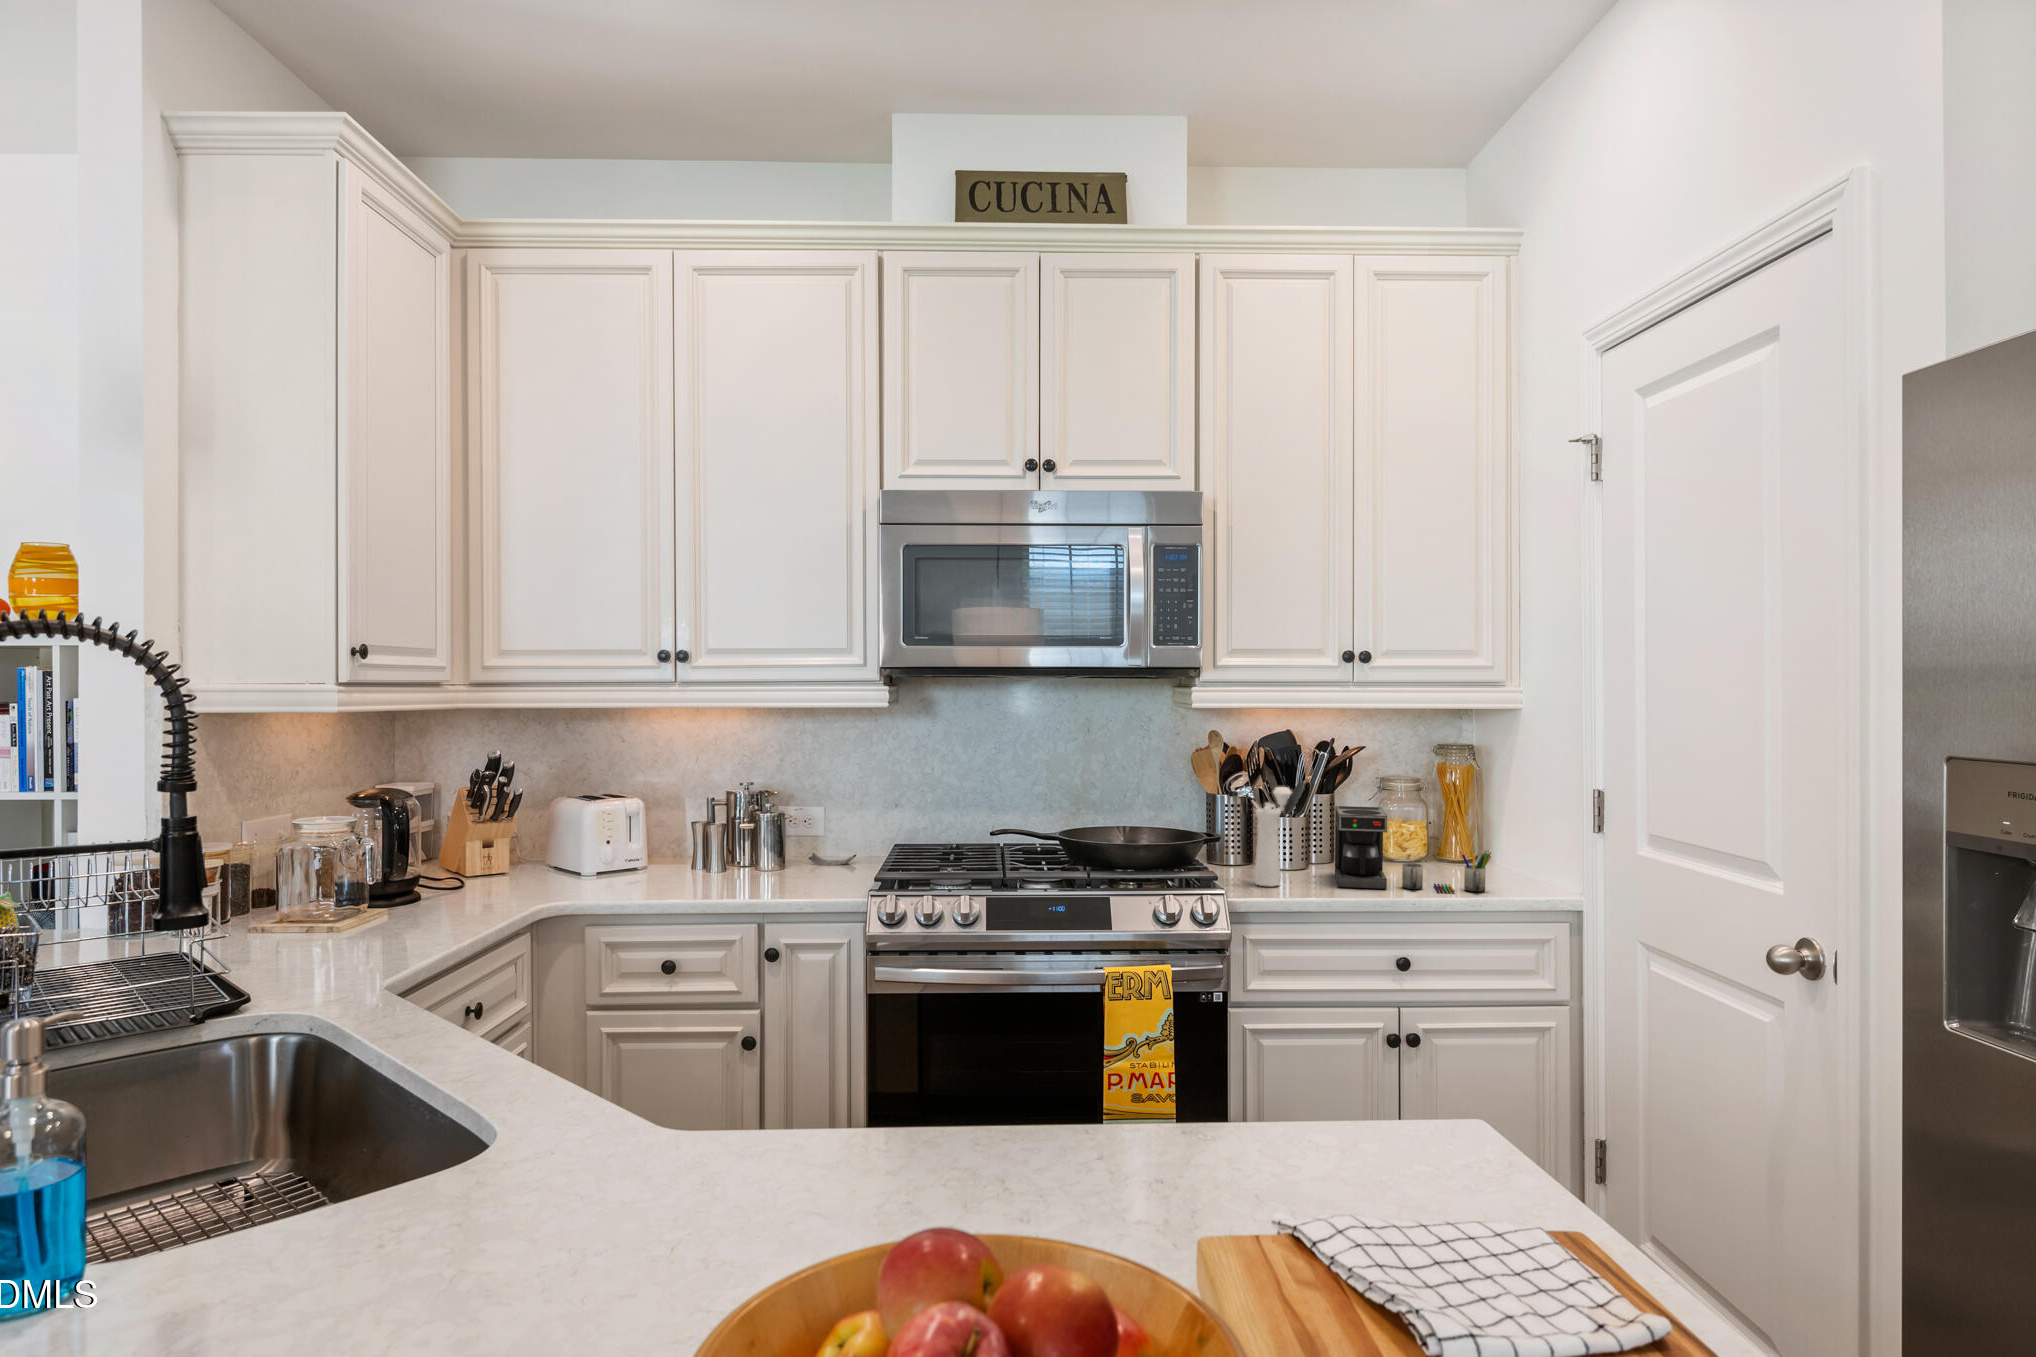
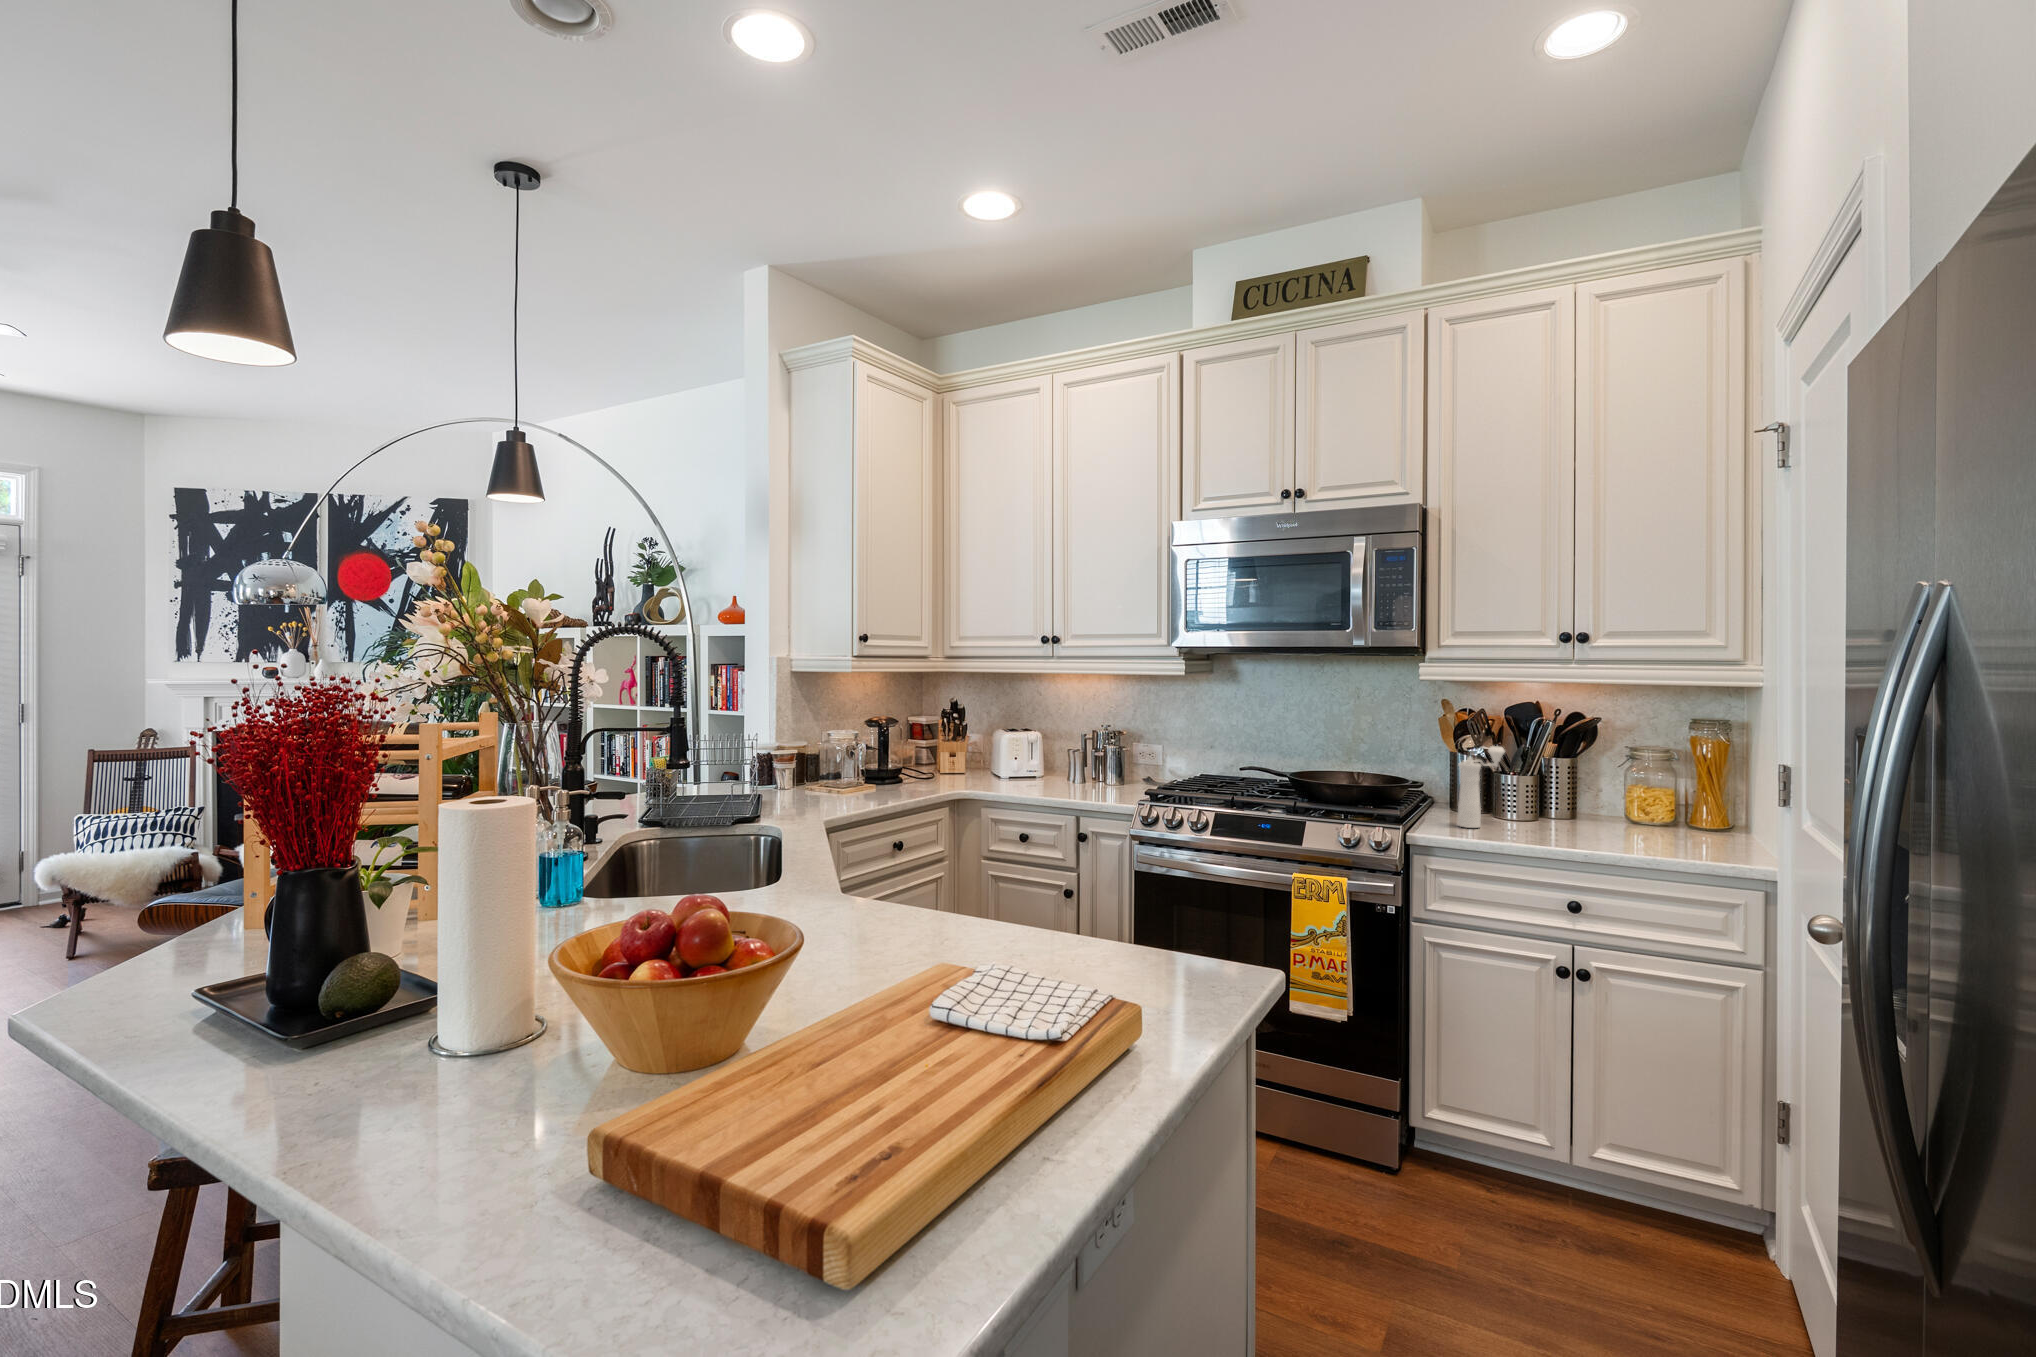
coffee maker: present [1335,806,1491,892] -> none [1533,766,1693,851]

